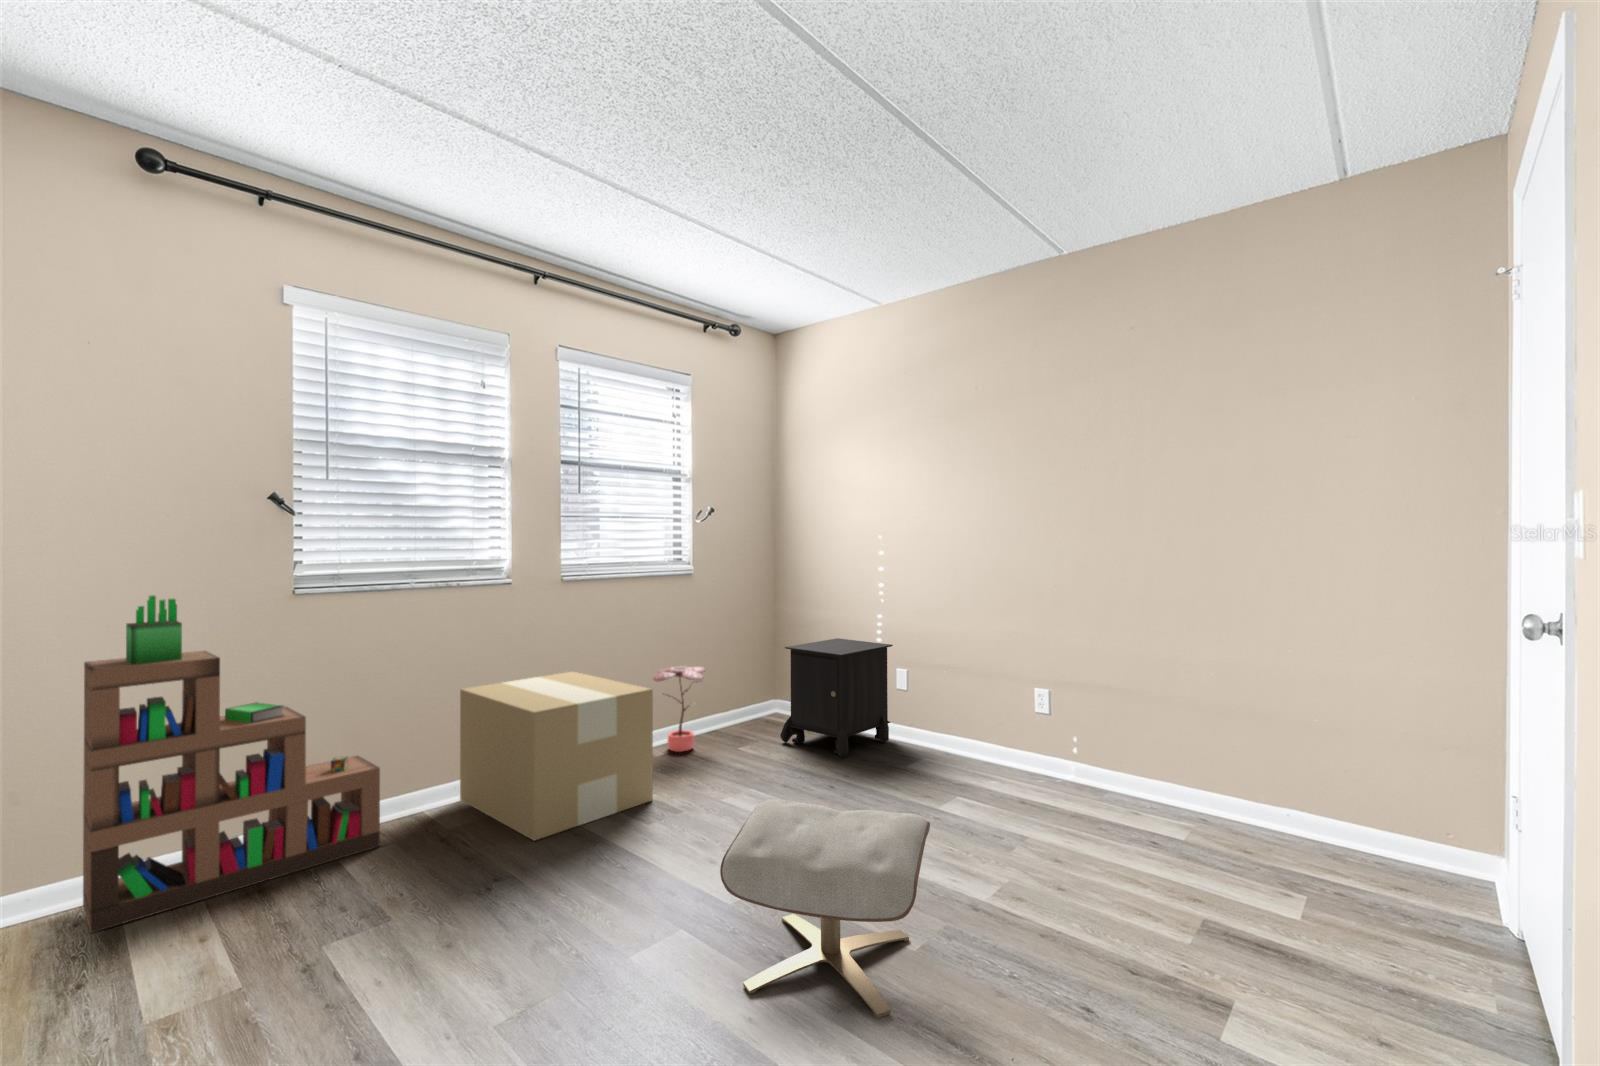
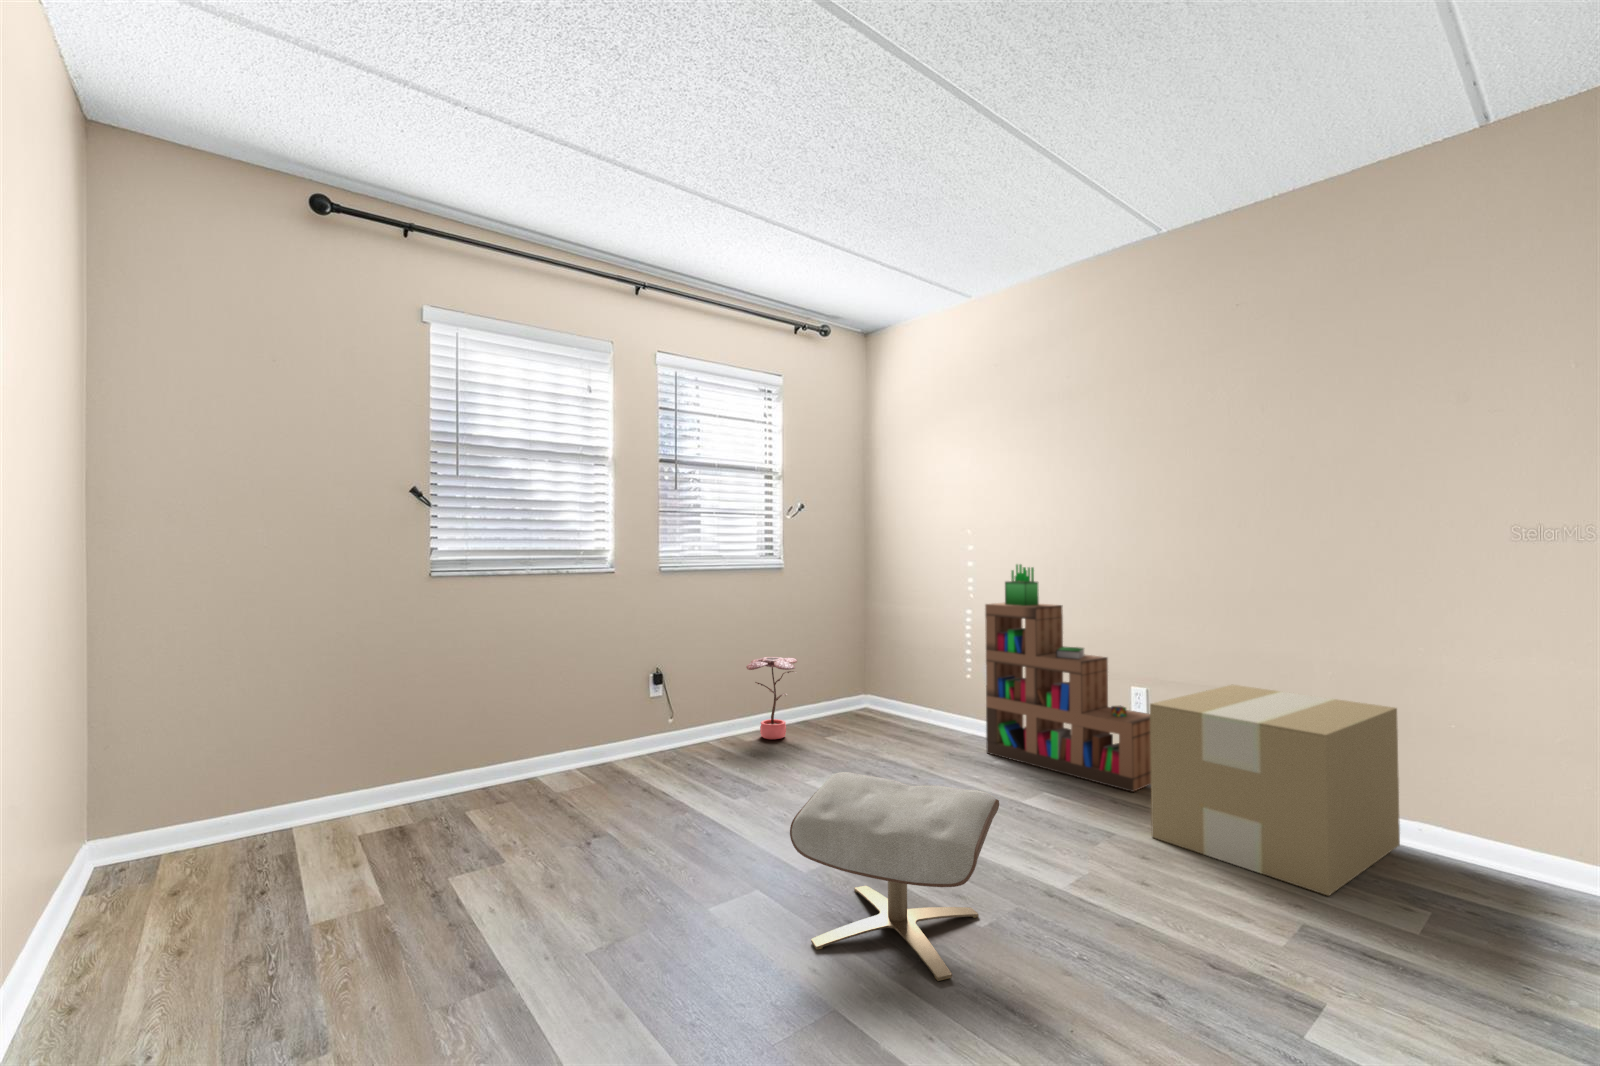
bookshelf: present [83,595,380,933] -> present [985,564,1151,792]
nightstand: present [780,638,893,757] -> none [870,634,986,752]
cardboard box: present [460,671,653,841] -> present [1150,685,1400,896]

